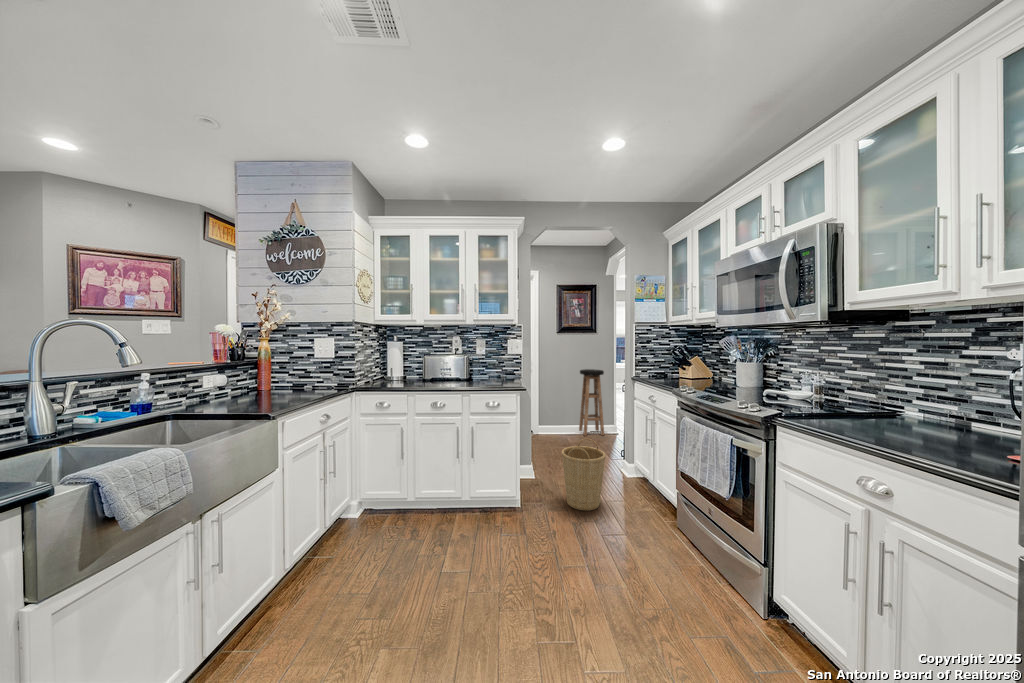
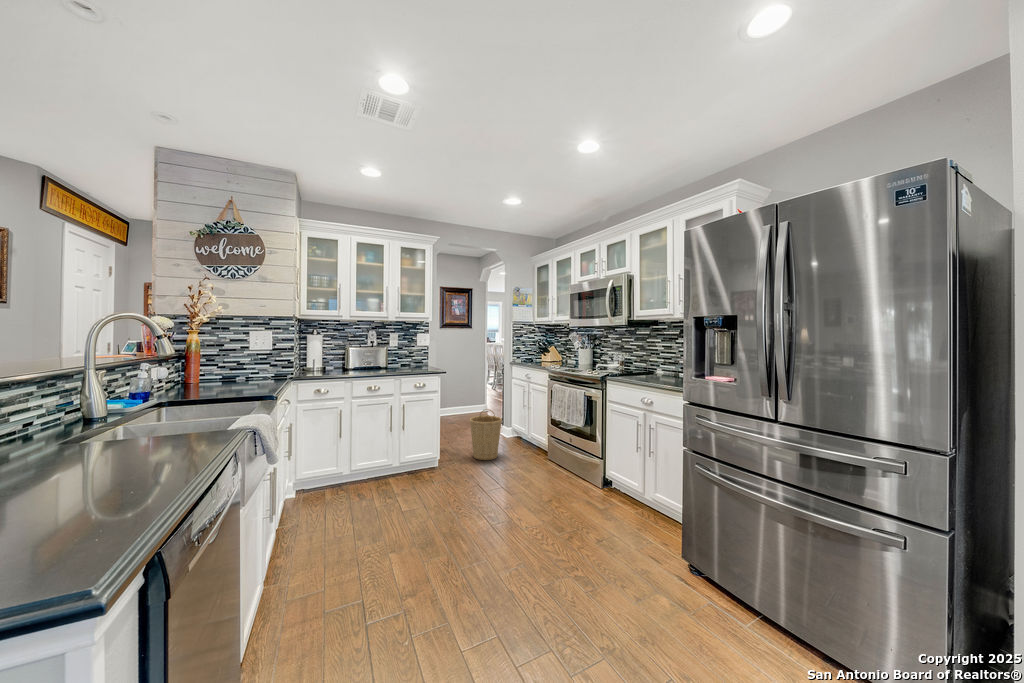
bar stool: present [579,369,604,436] -> none [458,361,481,418]

